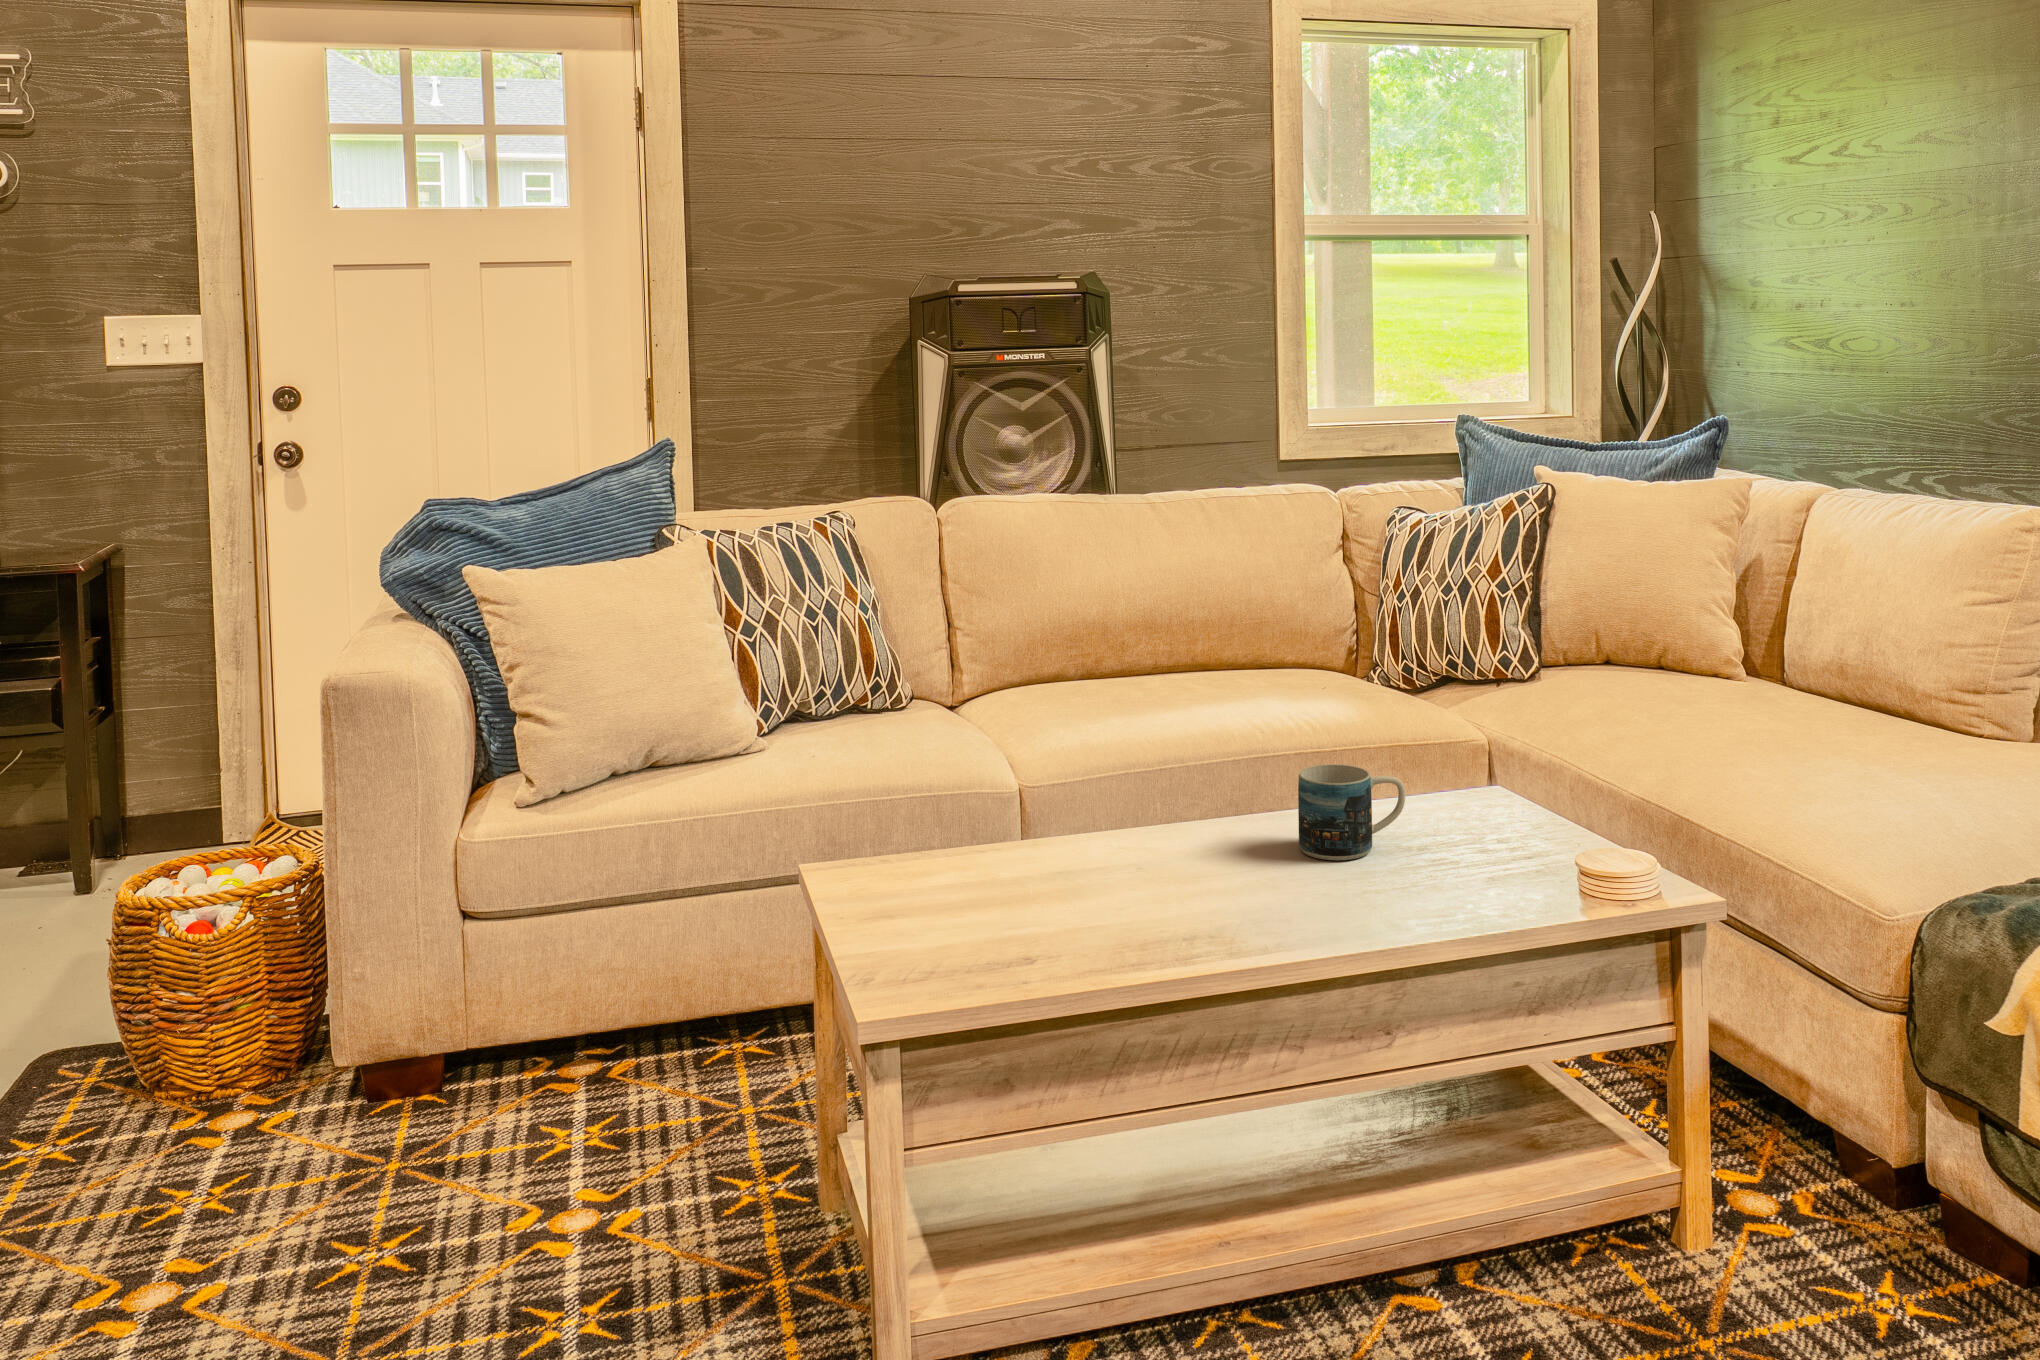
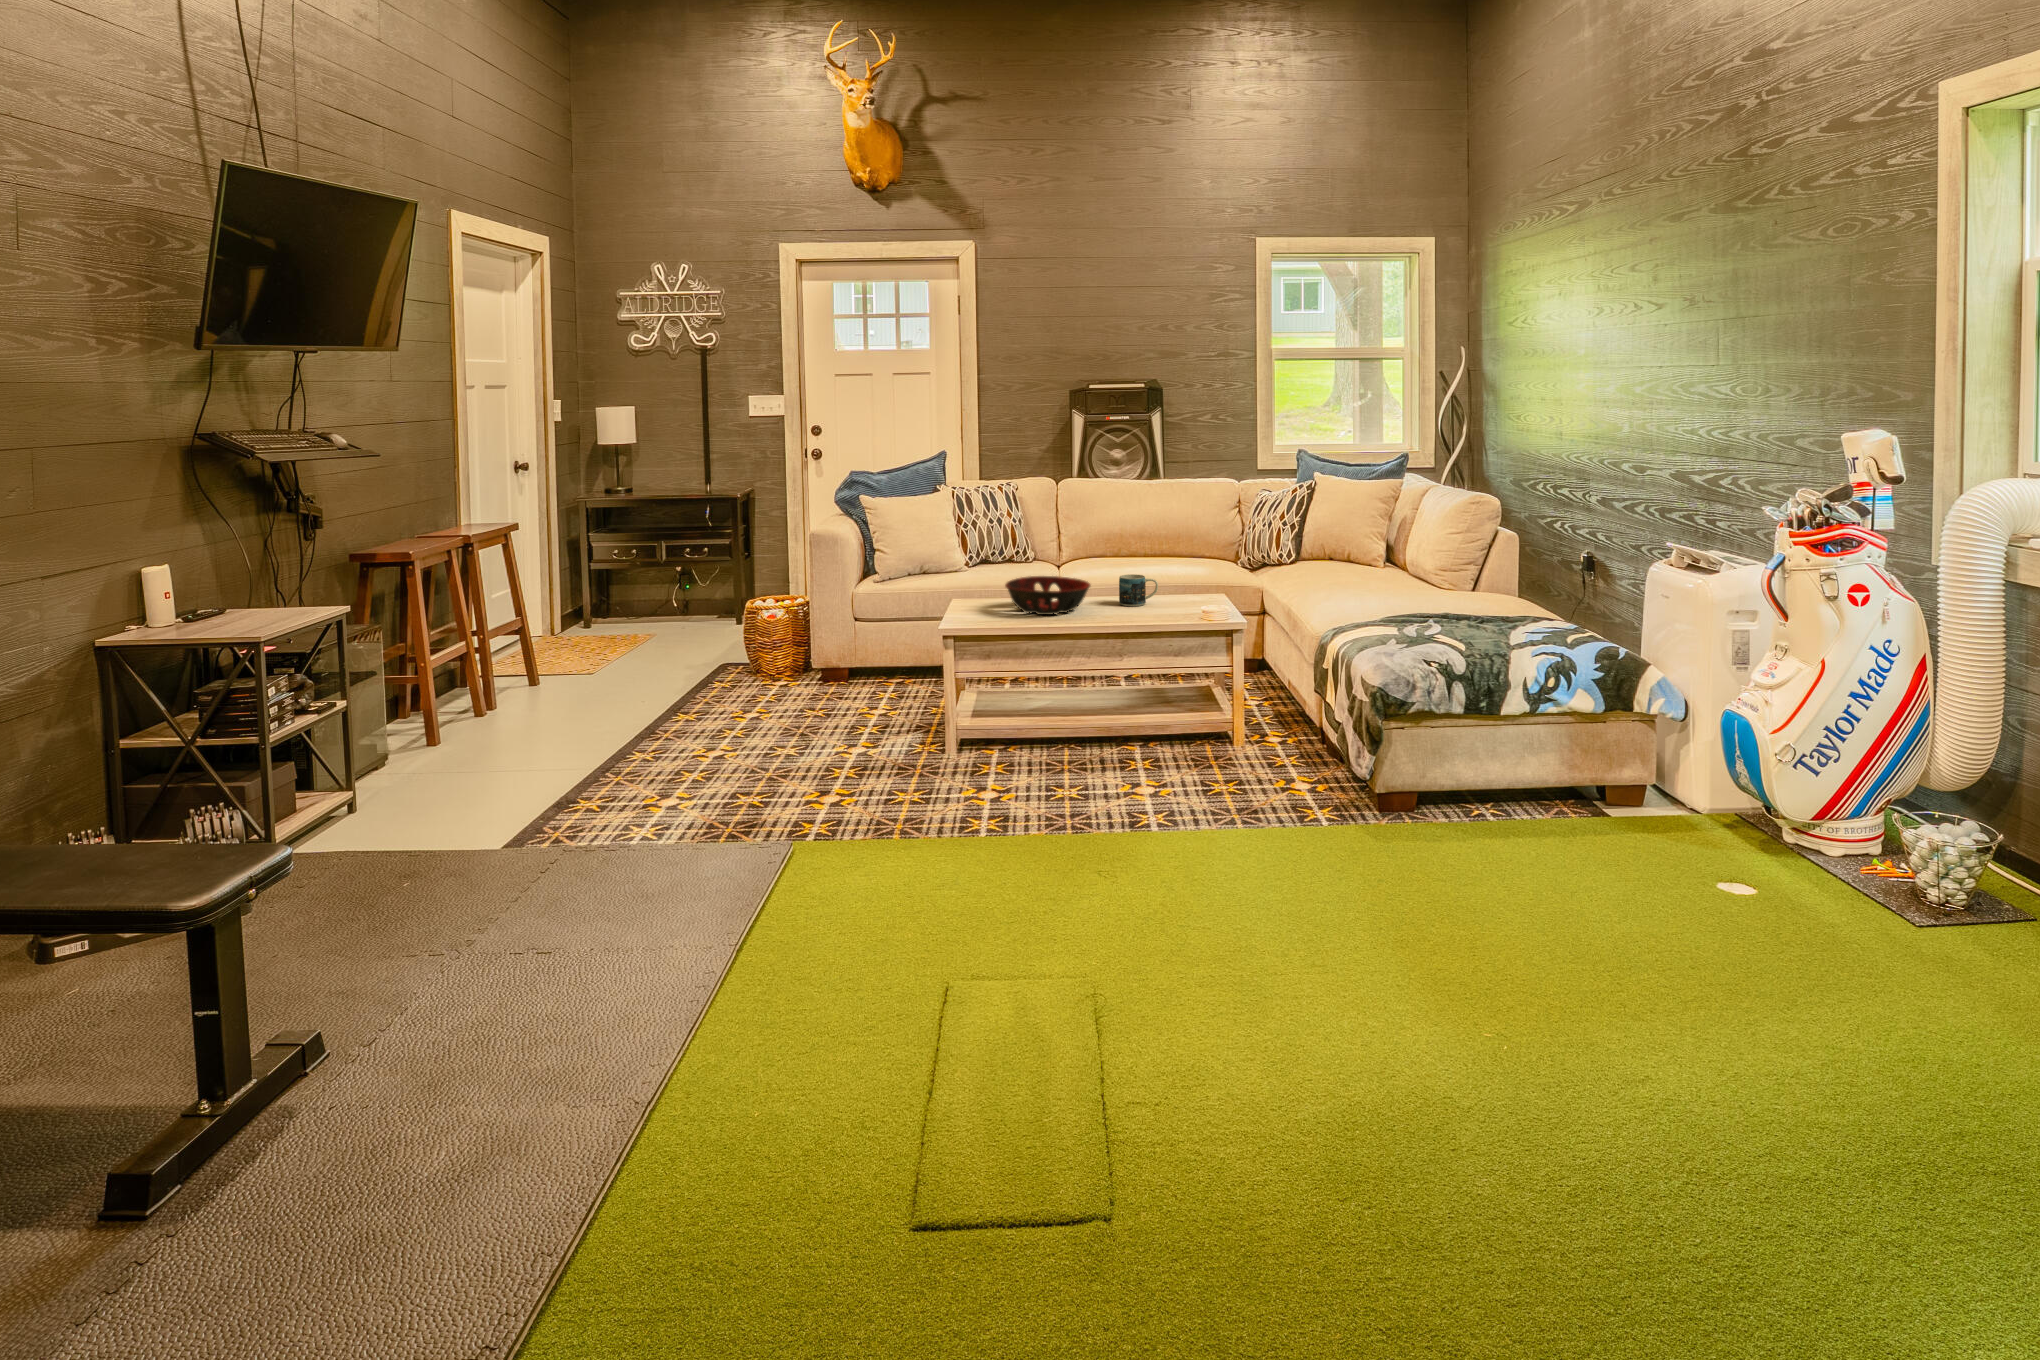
decorative bowl: none [1011,790,1264,929] -> present [1005,576,1090,615]

